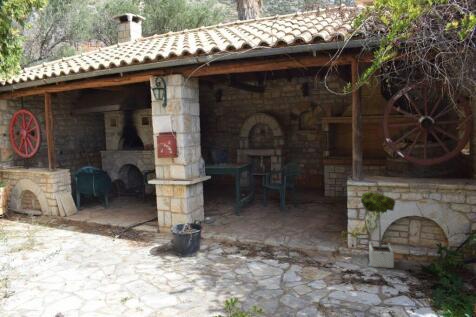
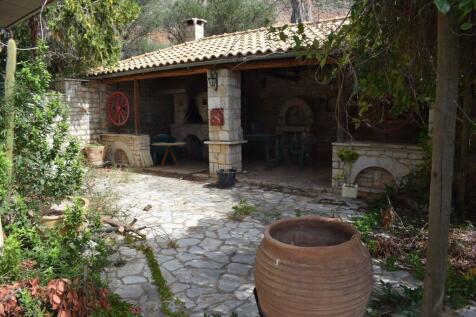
round table: none [75,176,124,214] -> present [152,142,186,167]

